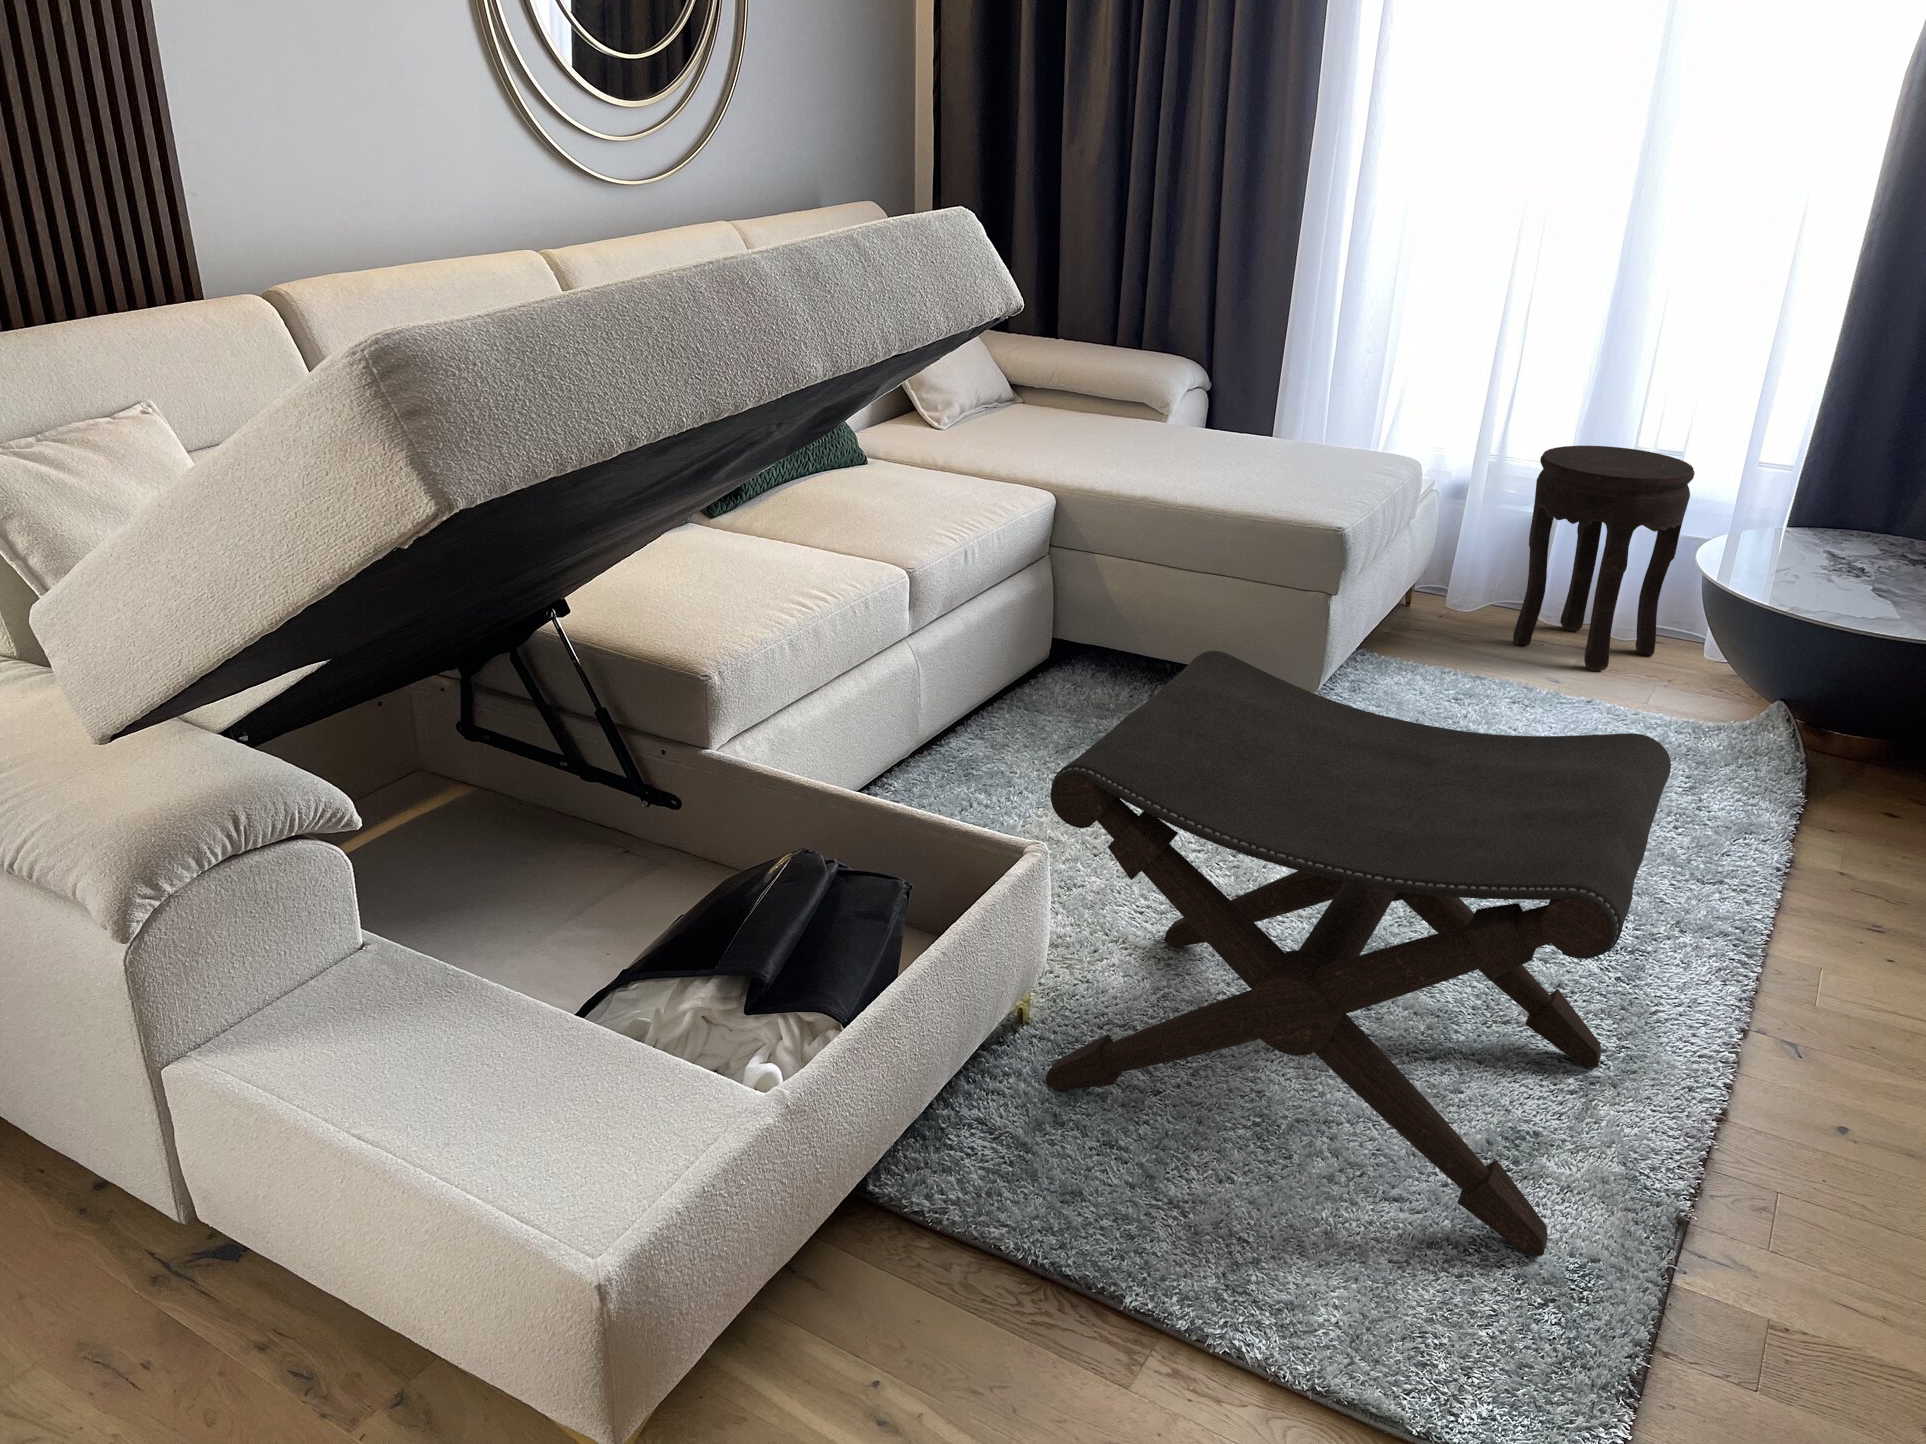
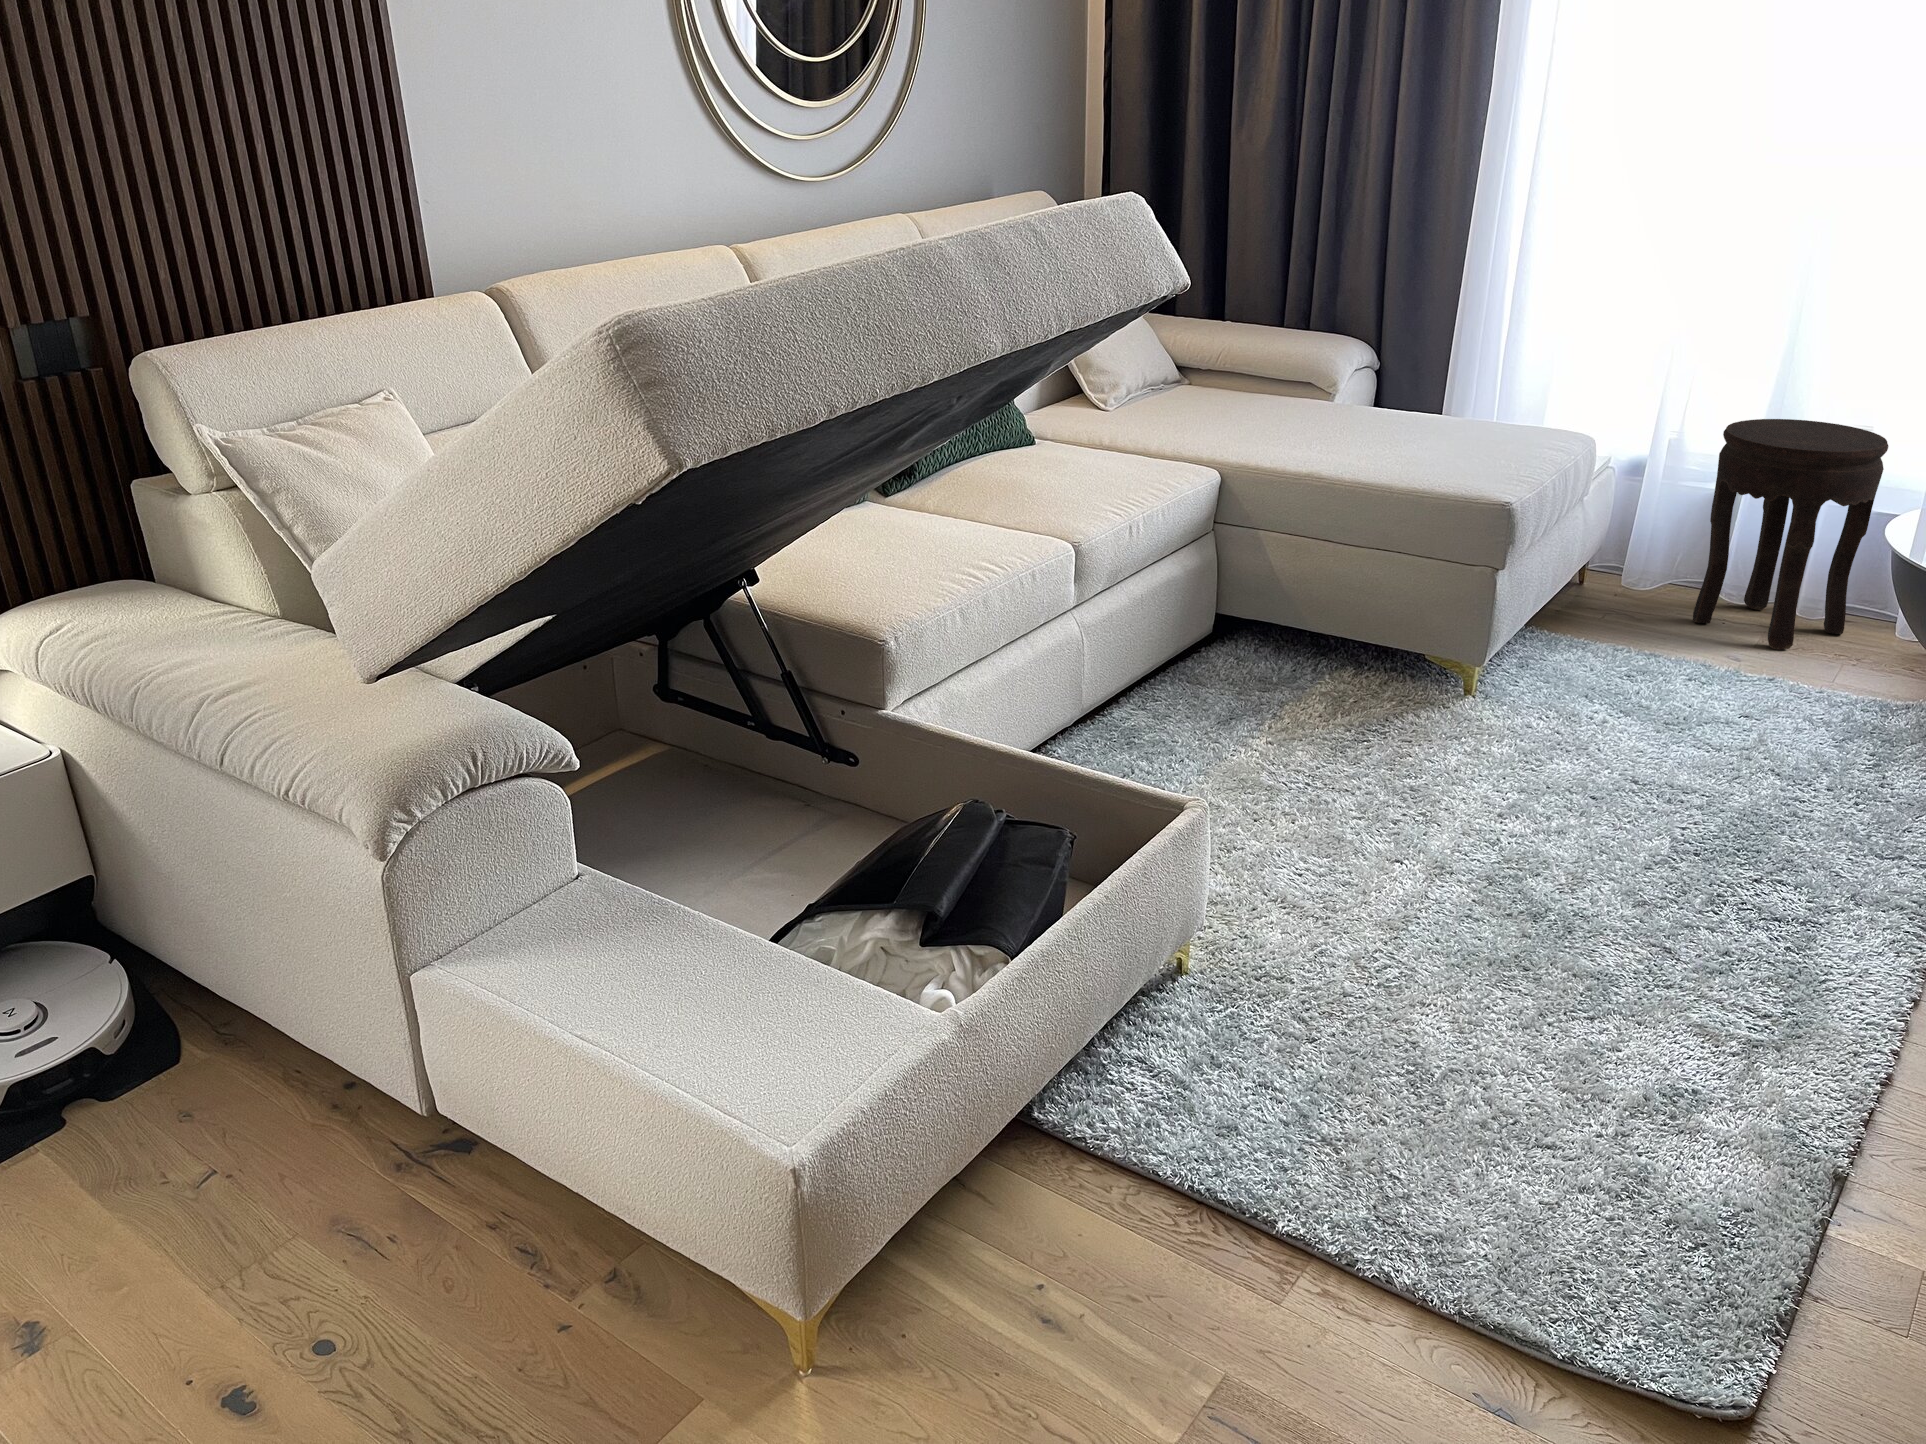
footstool: present [1045,651,1671,1256] -> none [1205,617,1837,1203]

